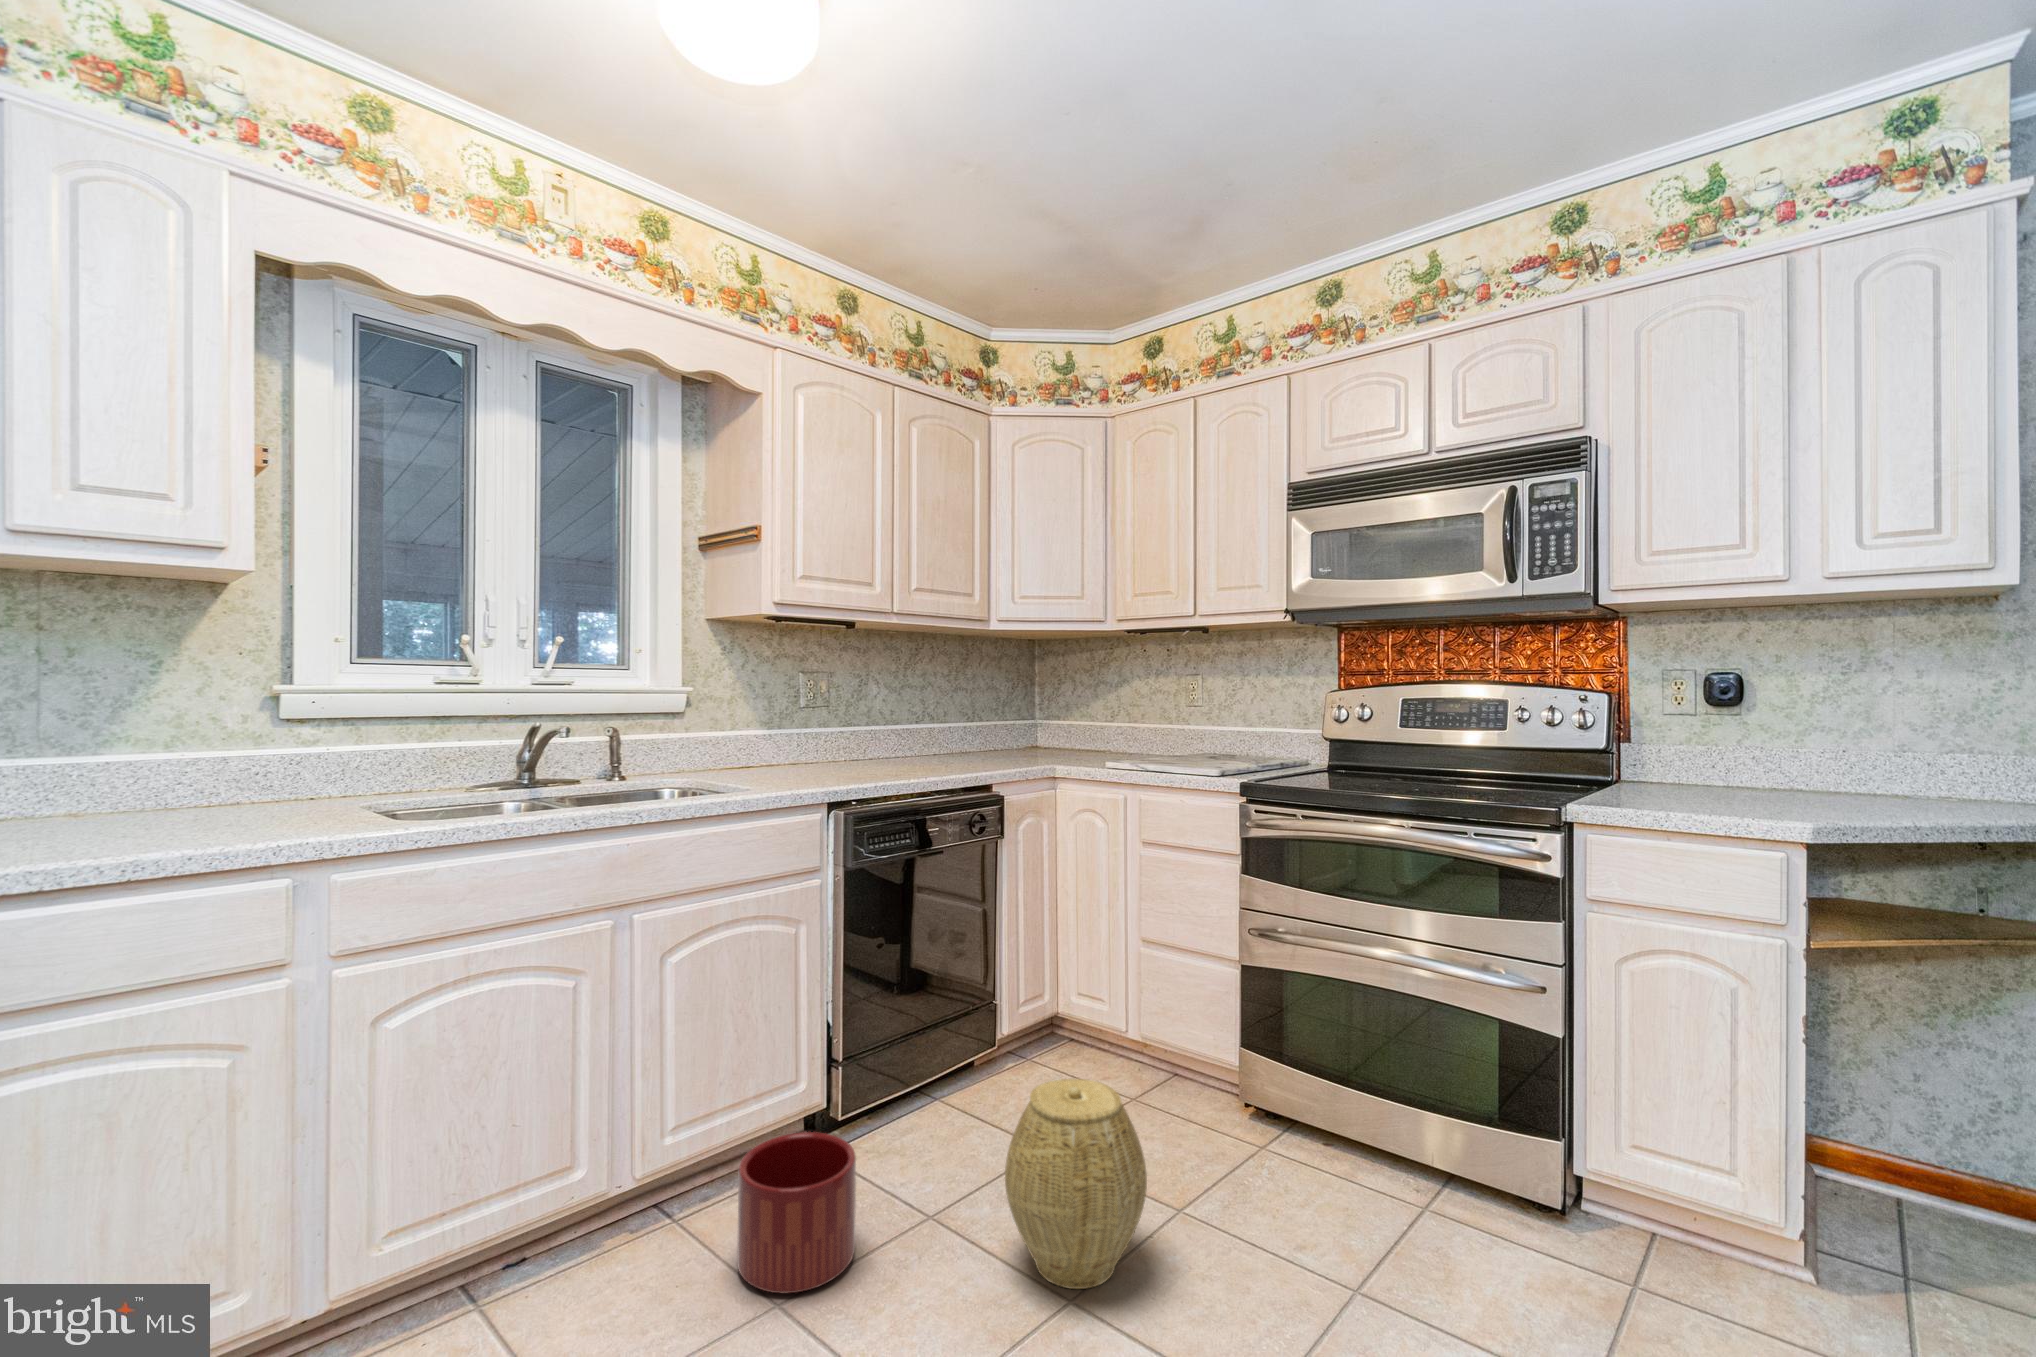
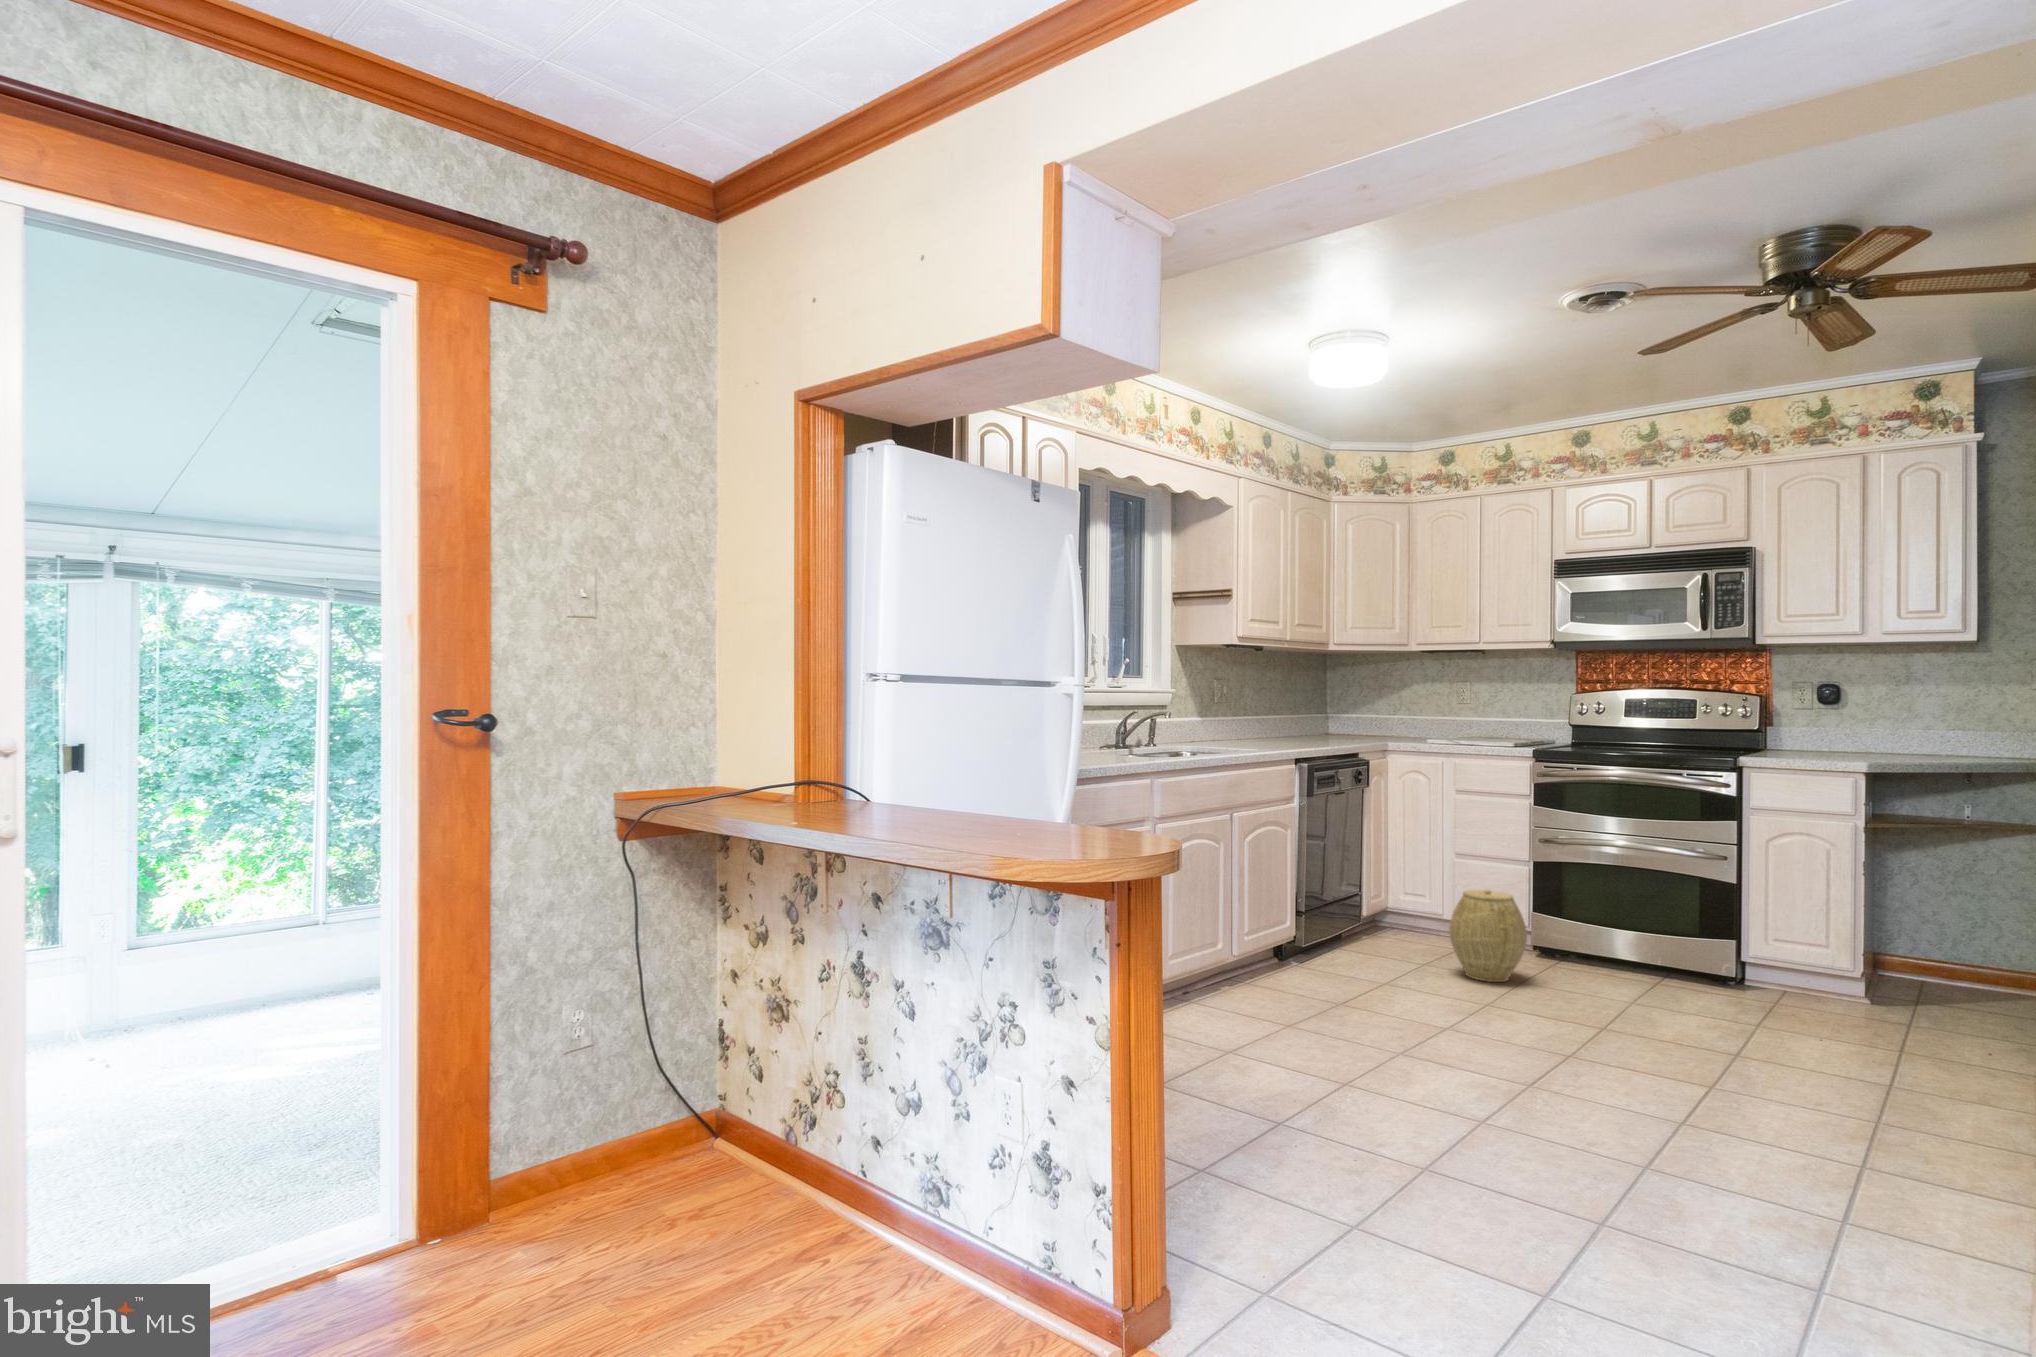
planter: present [737,1132,856,1293] -> none [1317,917,1377,980]

